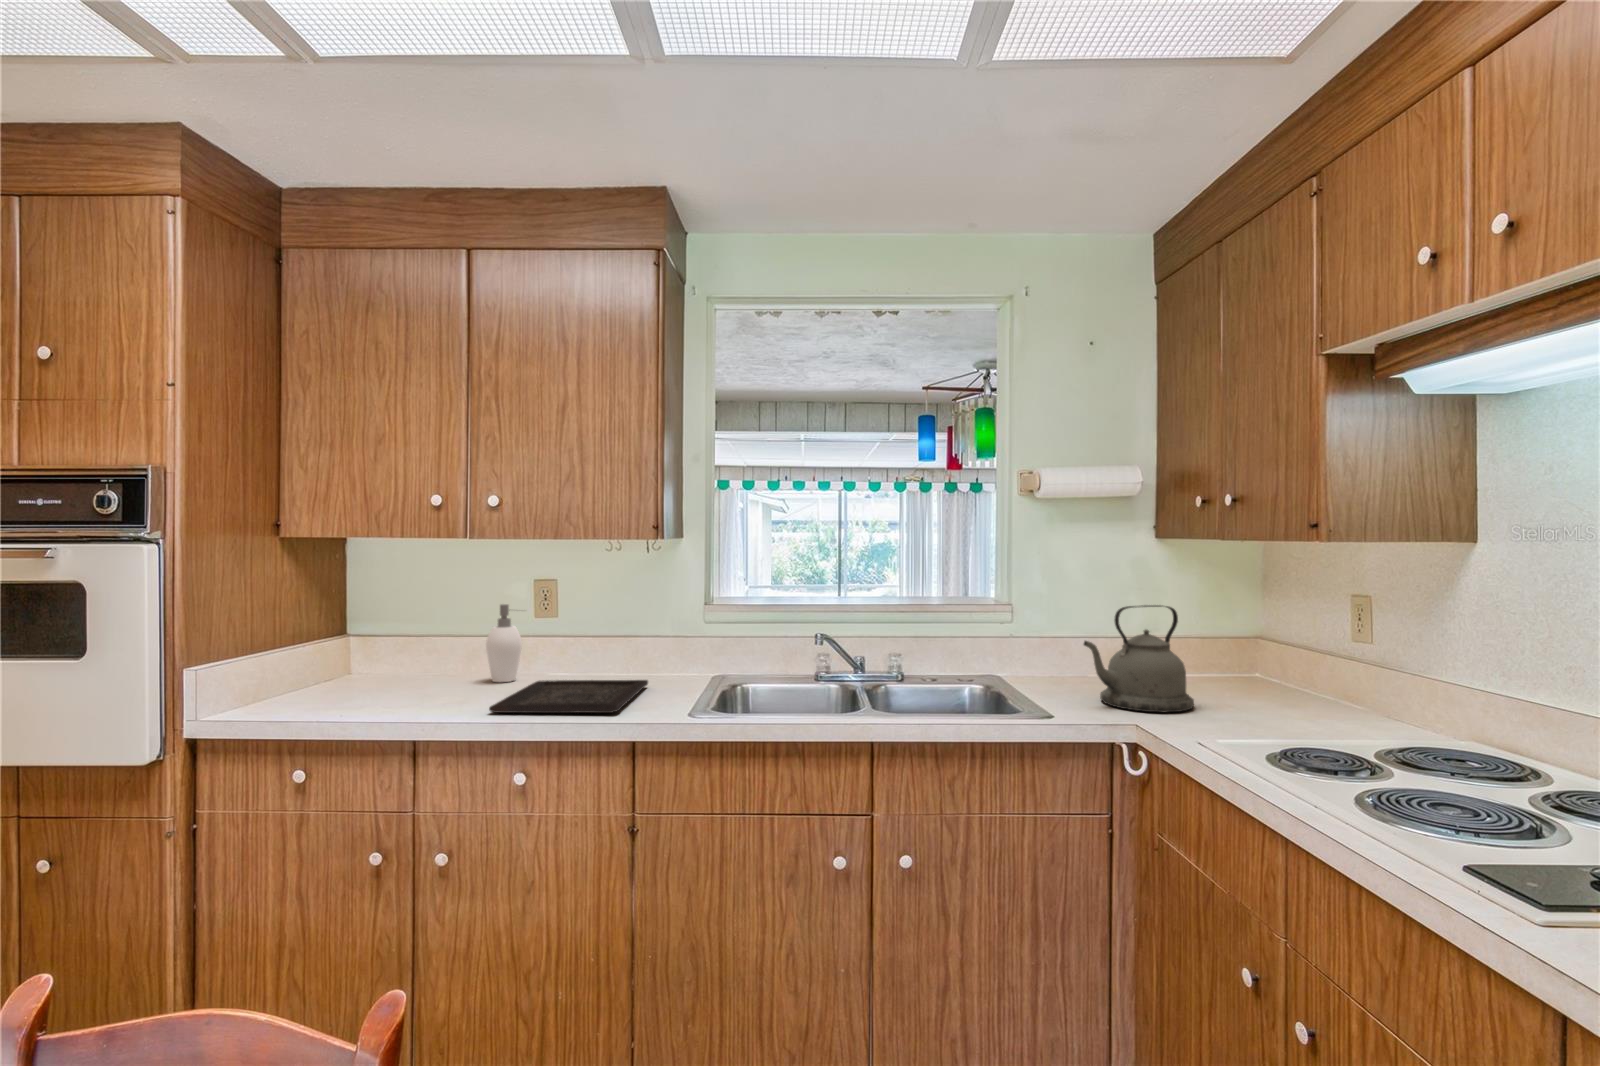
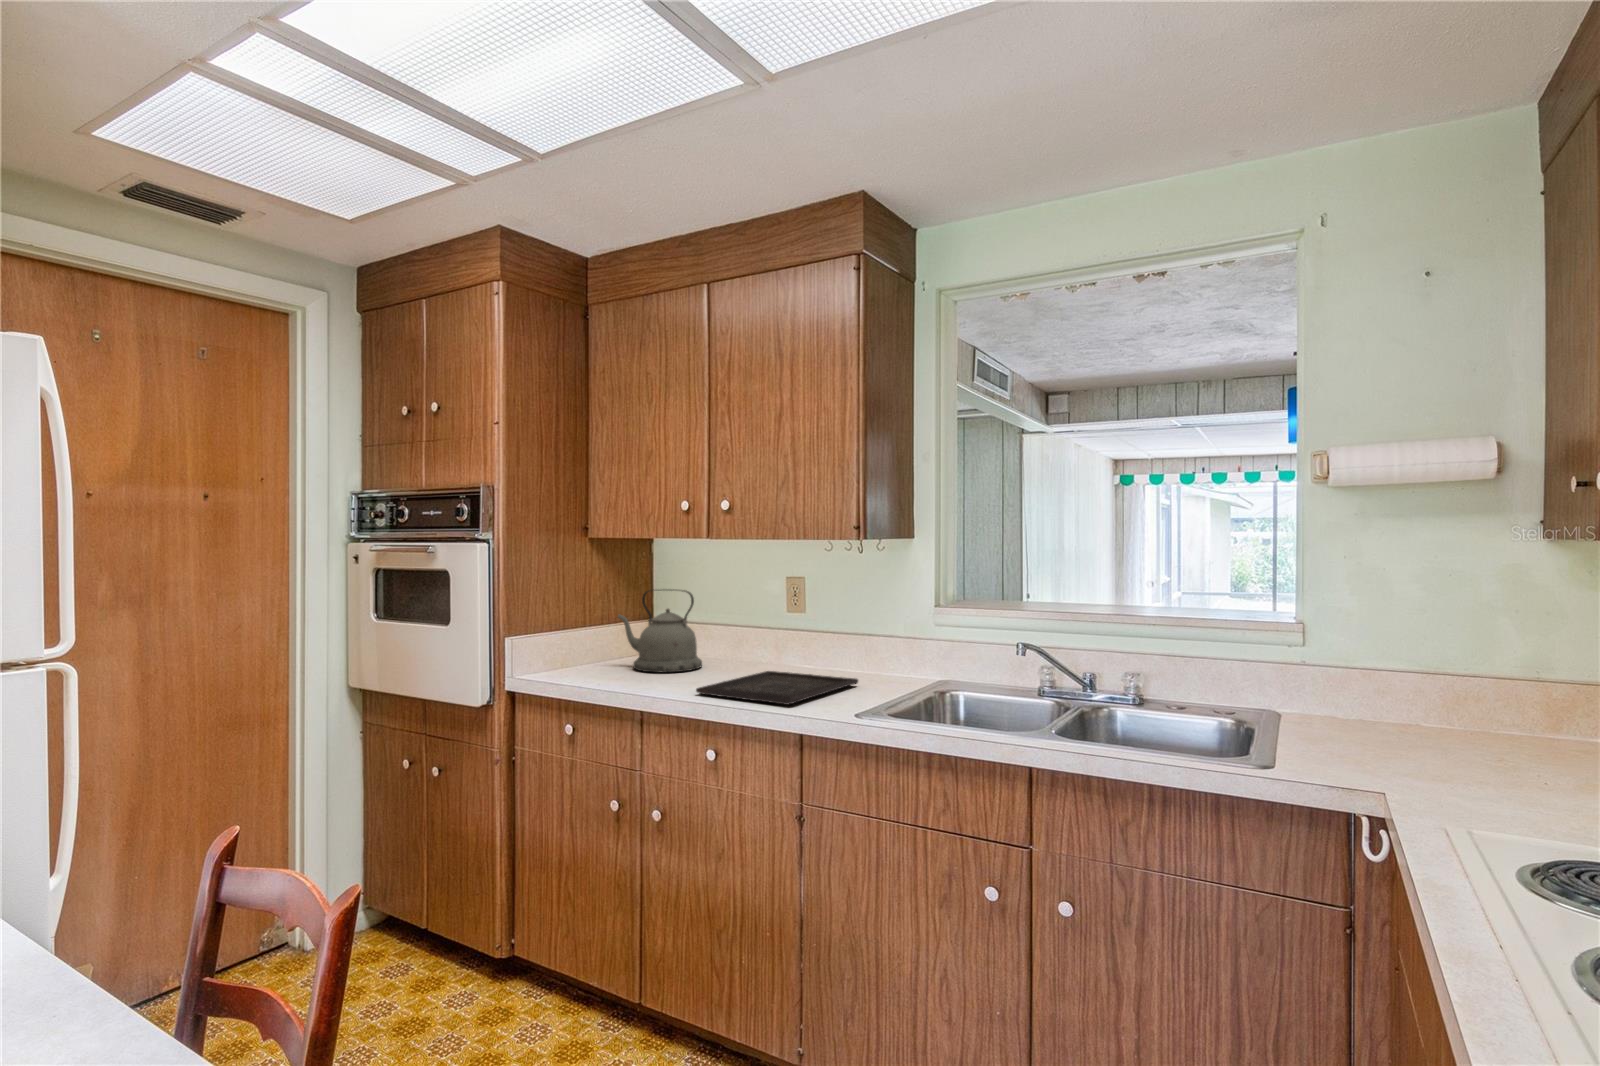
soap dispenser: present [486,604,522,682] -> none [734,599,765,670]
kettle: present [1084,605,1194,712] -> present [618,589,702,673]

